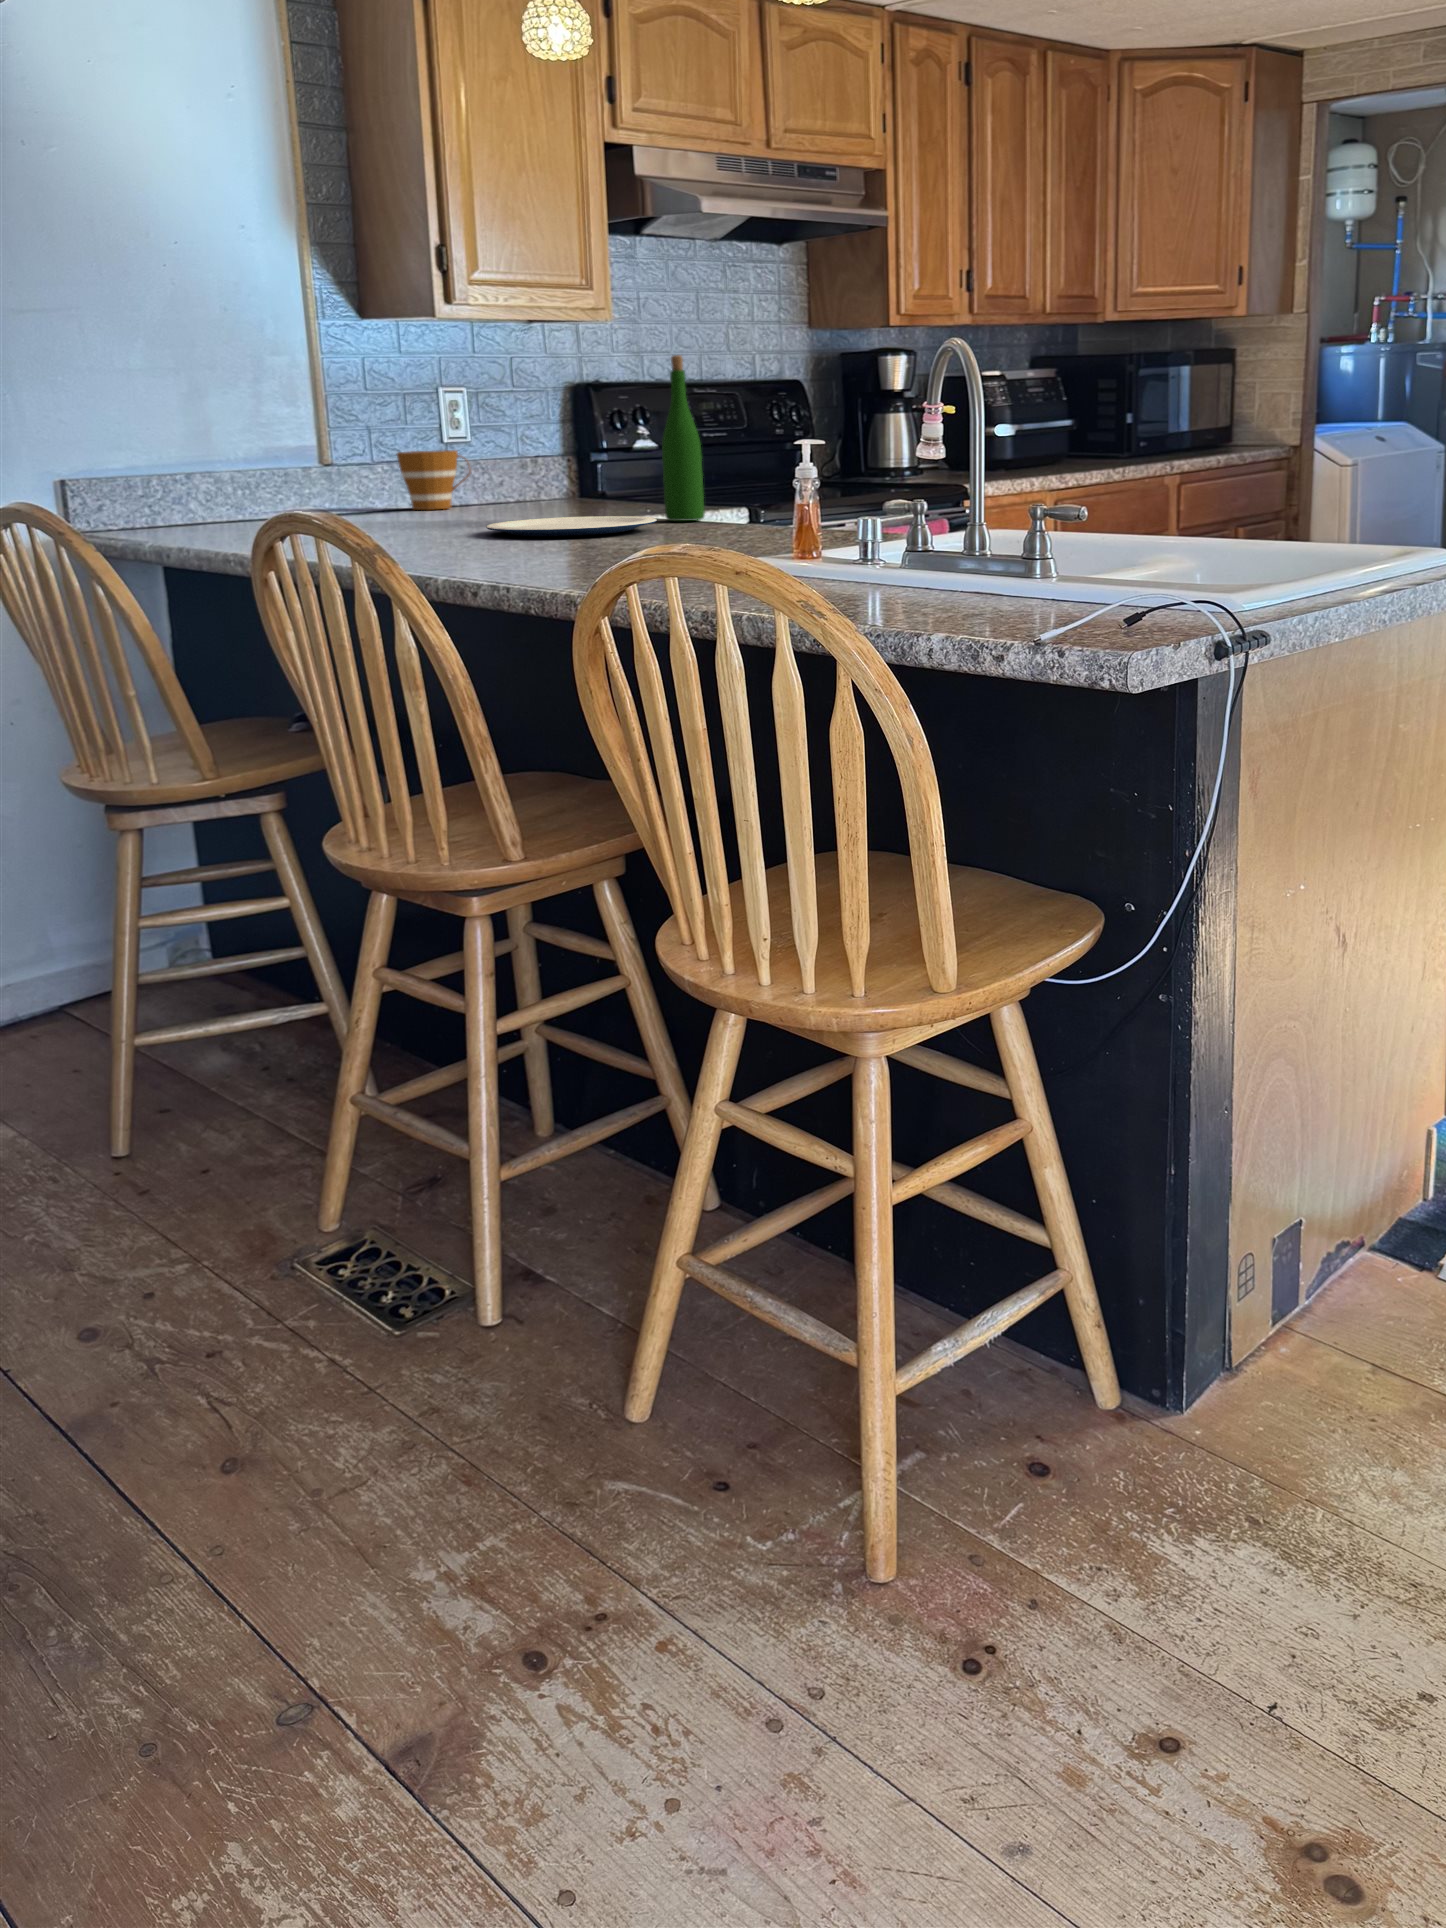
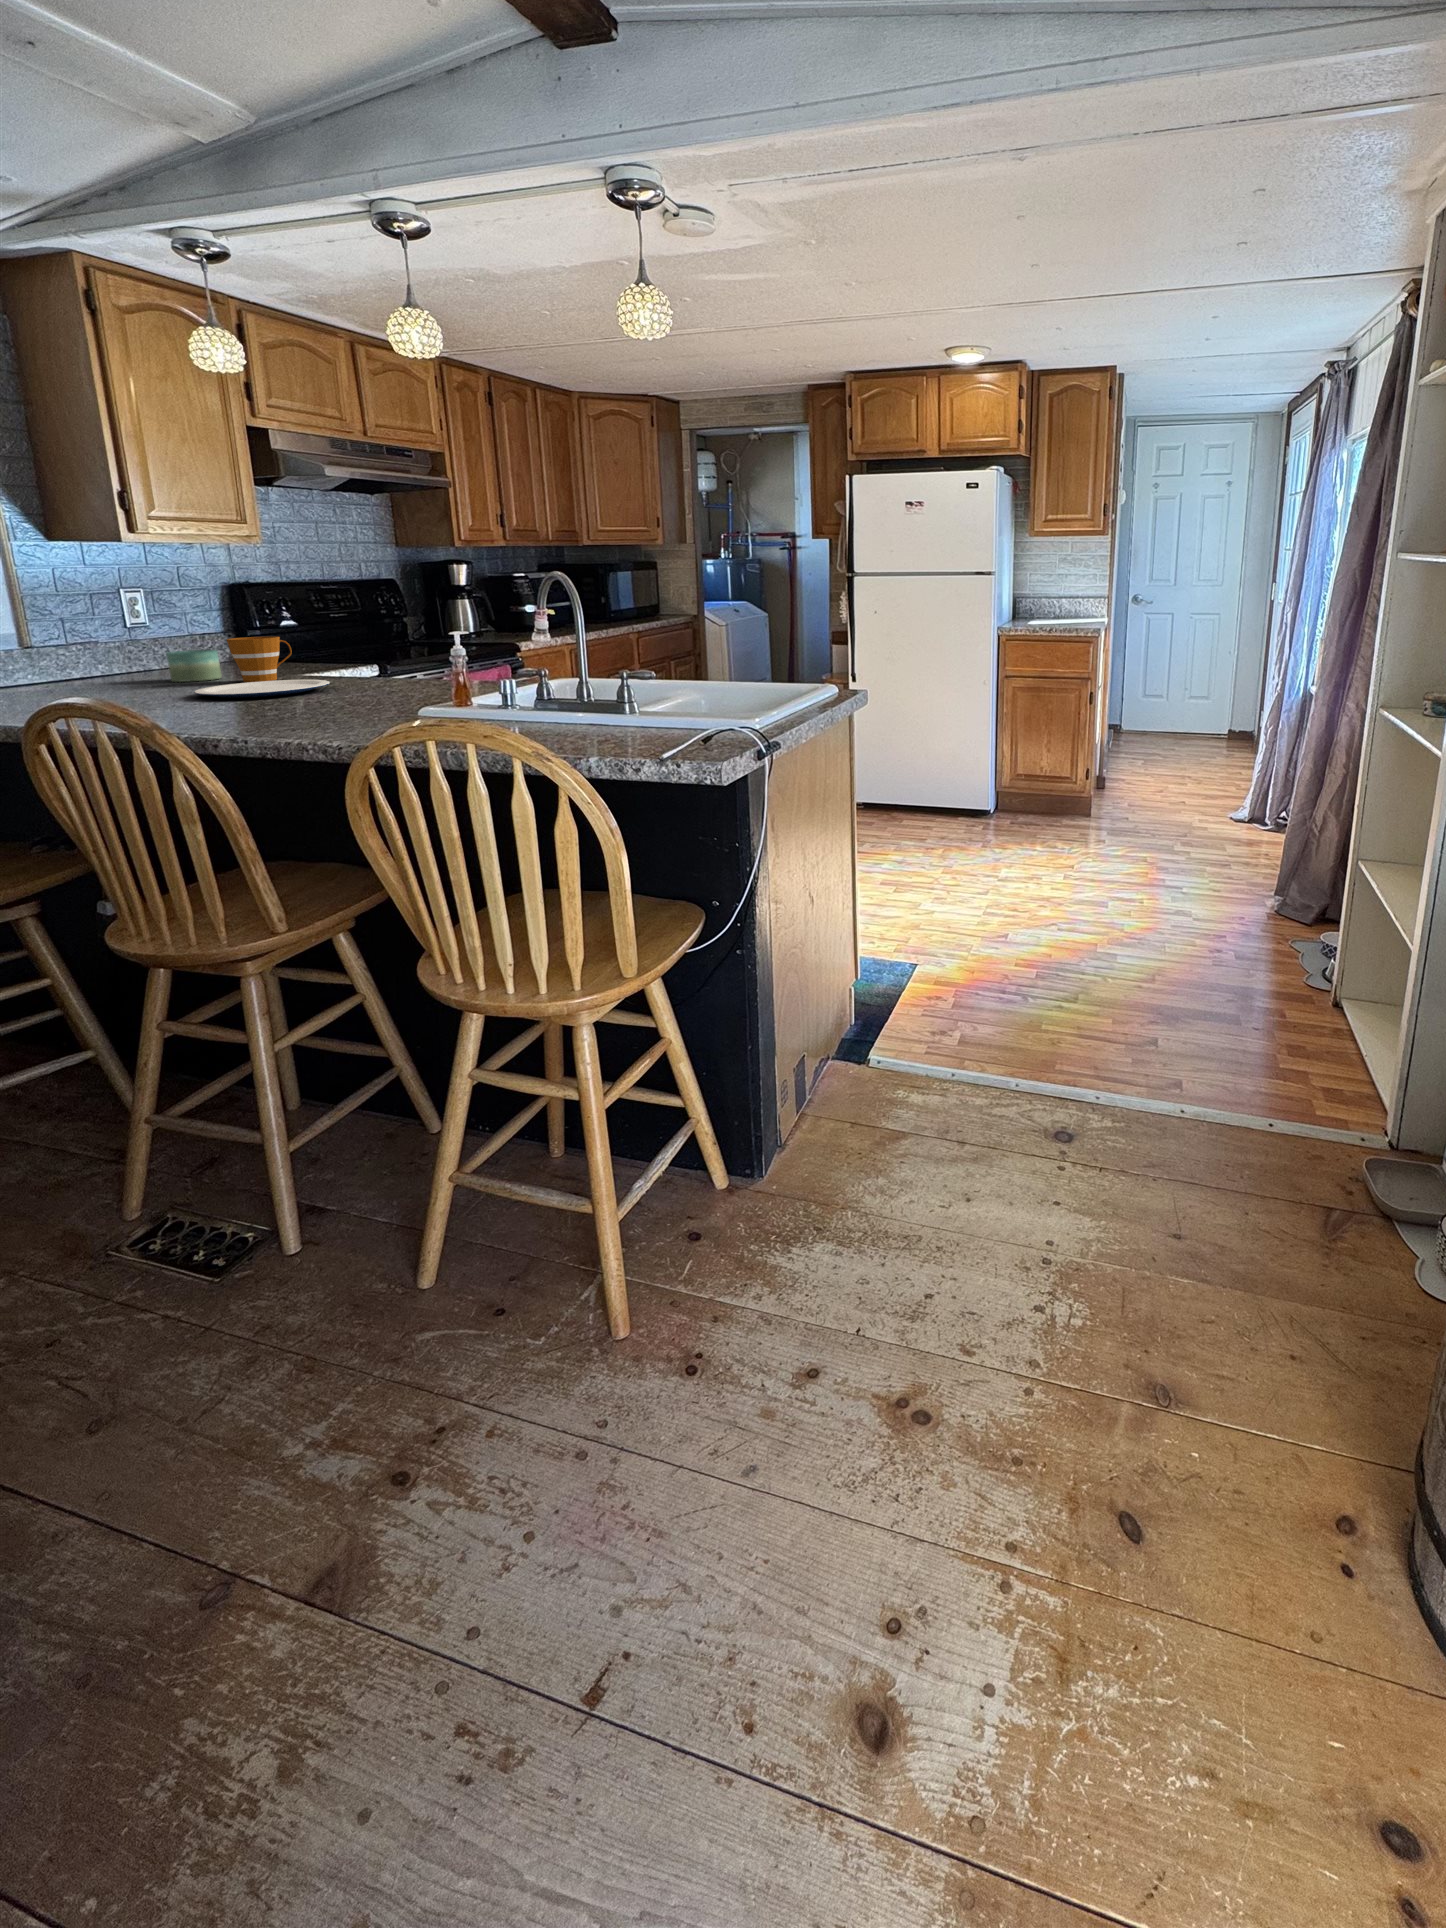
wine bottle: present [662,355,705,521] -> none [323,572,359,681]
cup: present [396,450,469,510] -> present [227,636,292,682]
candle: none [473,472,538,517] -> present [166,650,222,682]

